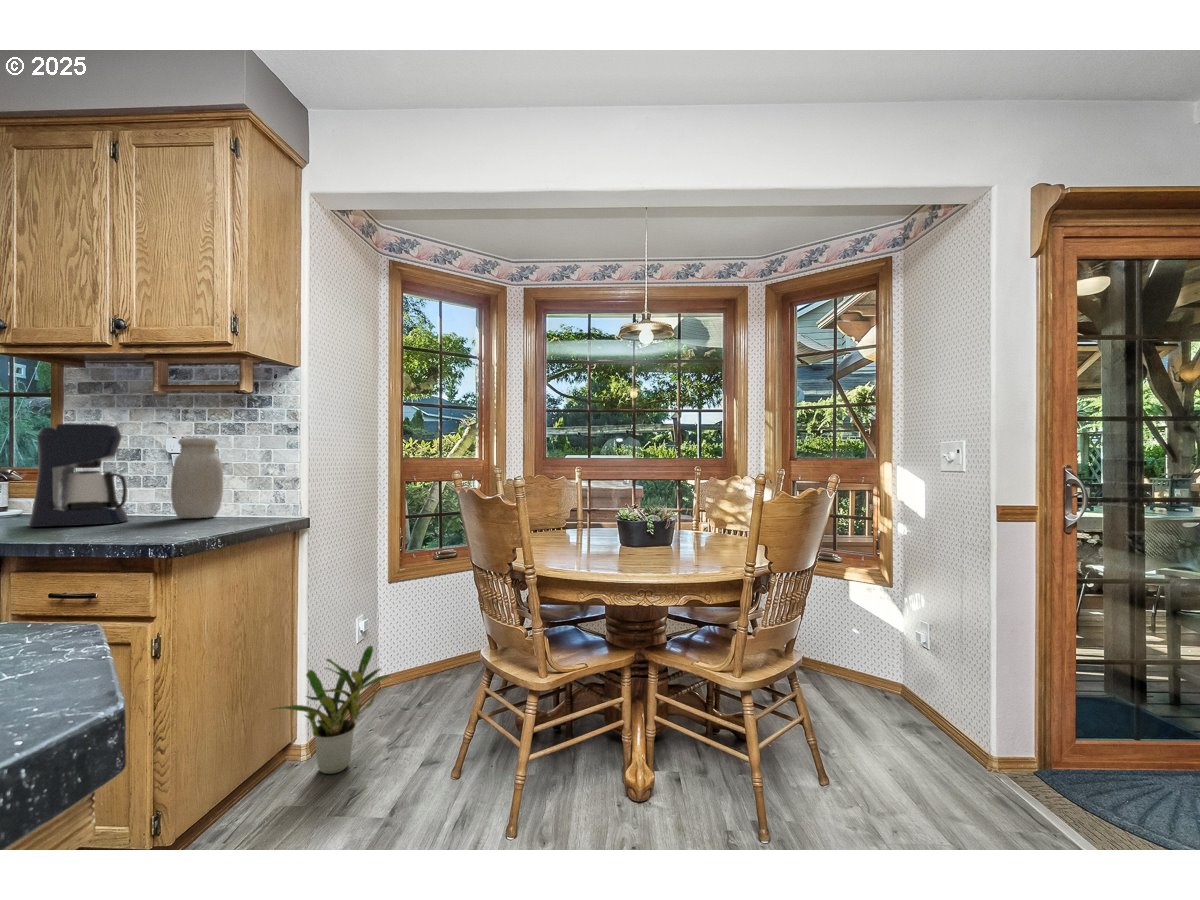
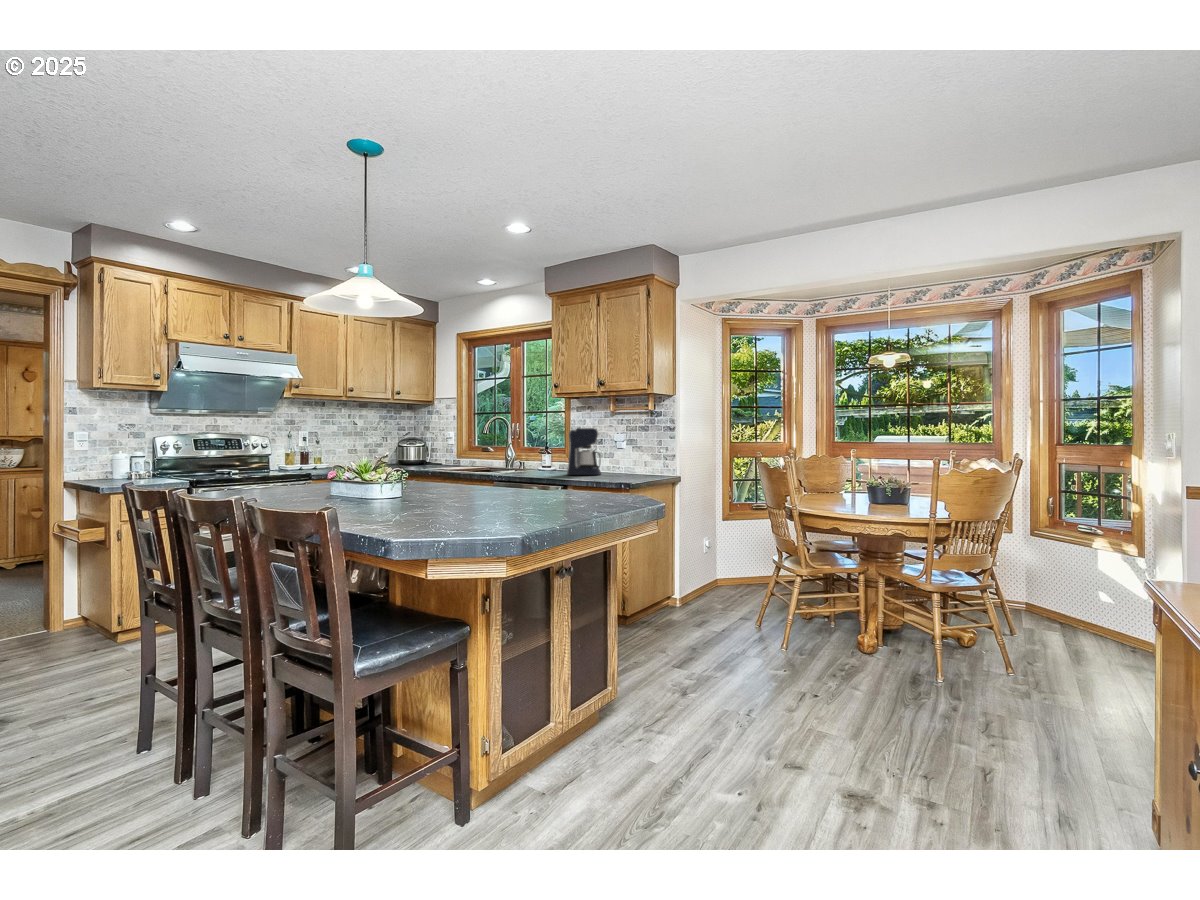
jar: present [171,437,223,518] -> none [618,433,640,474]
potted plant: present [271,646,390,774] -> none [664,550,723,612]

